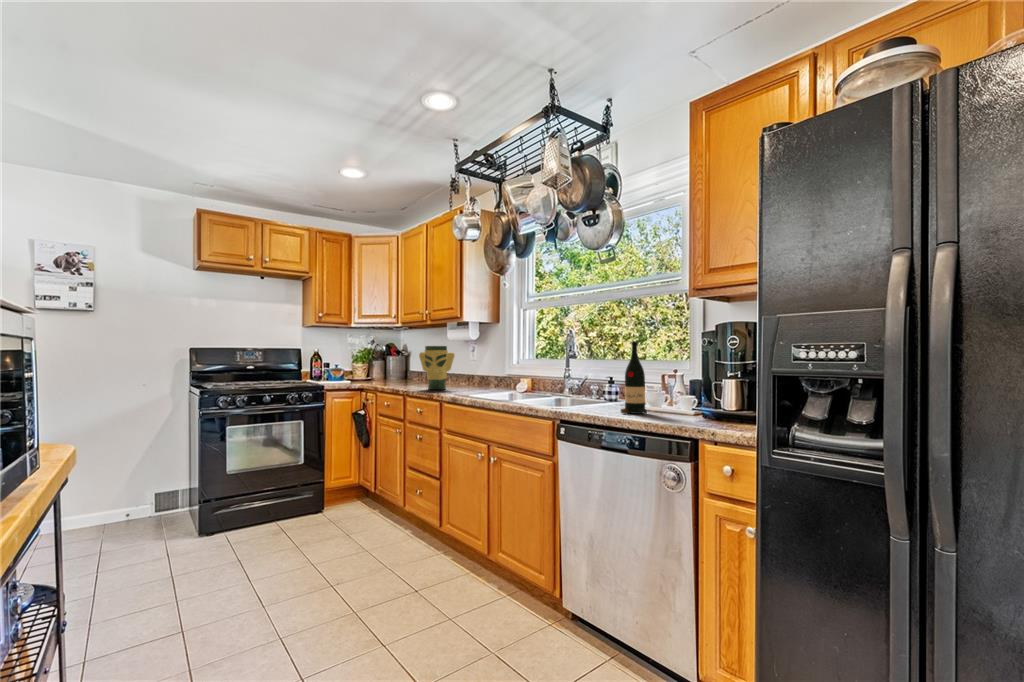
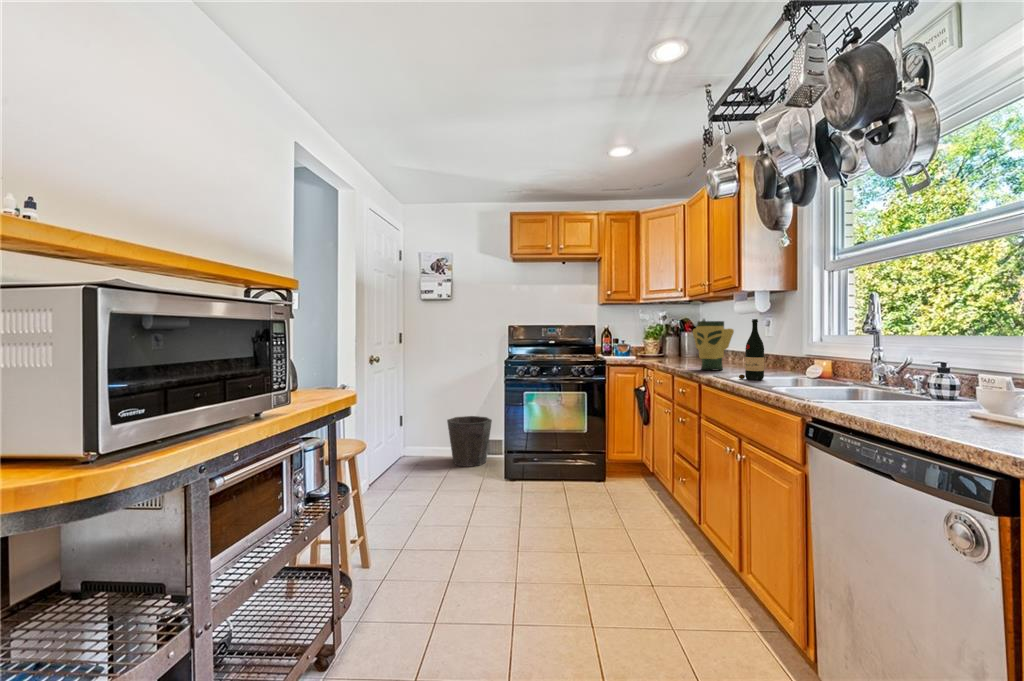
wine bottle: present [621,341,647,414] -> present [739,319,764,380]
waste bin: none [91,464,166,536] -> present [447,416,492,467]

